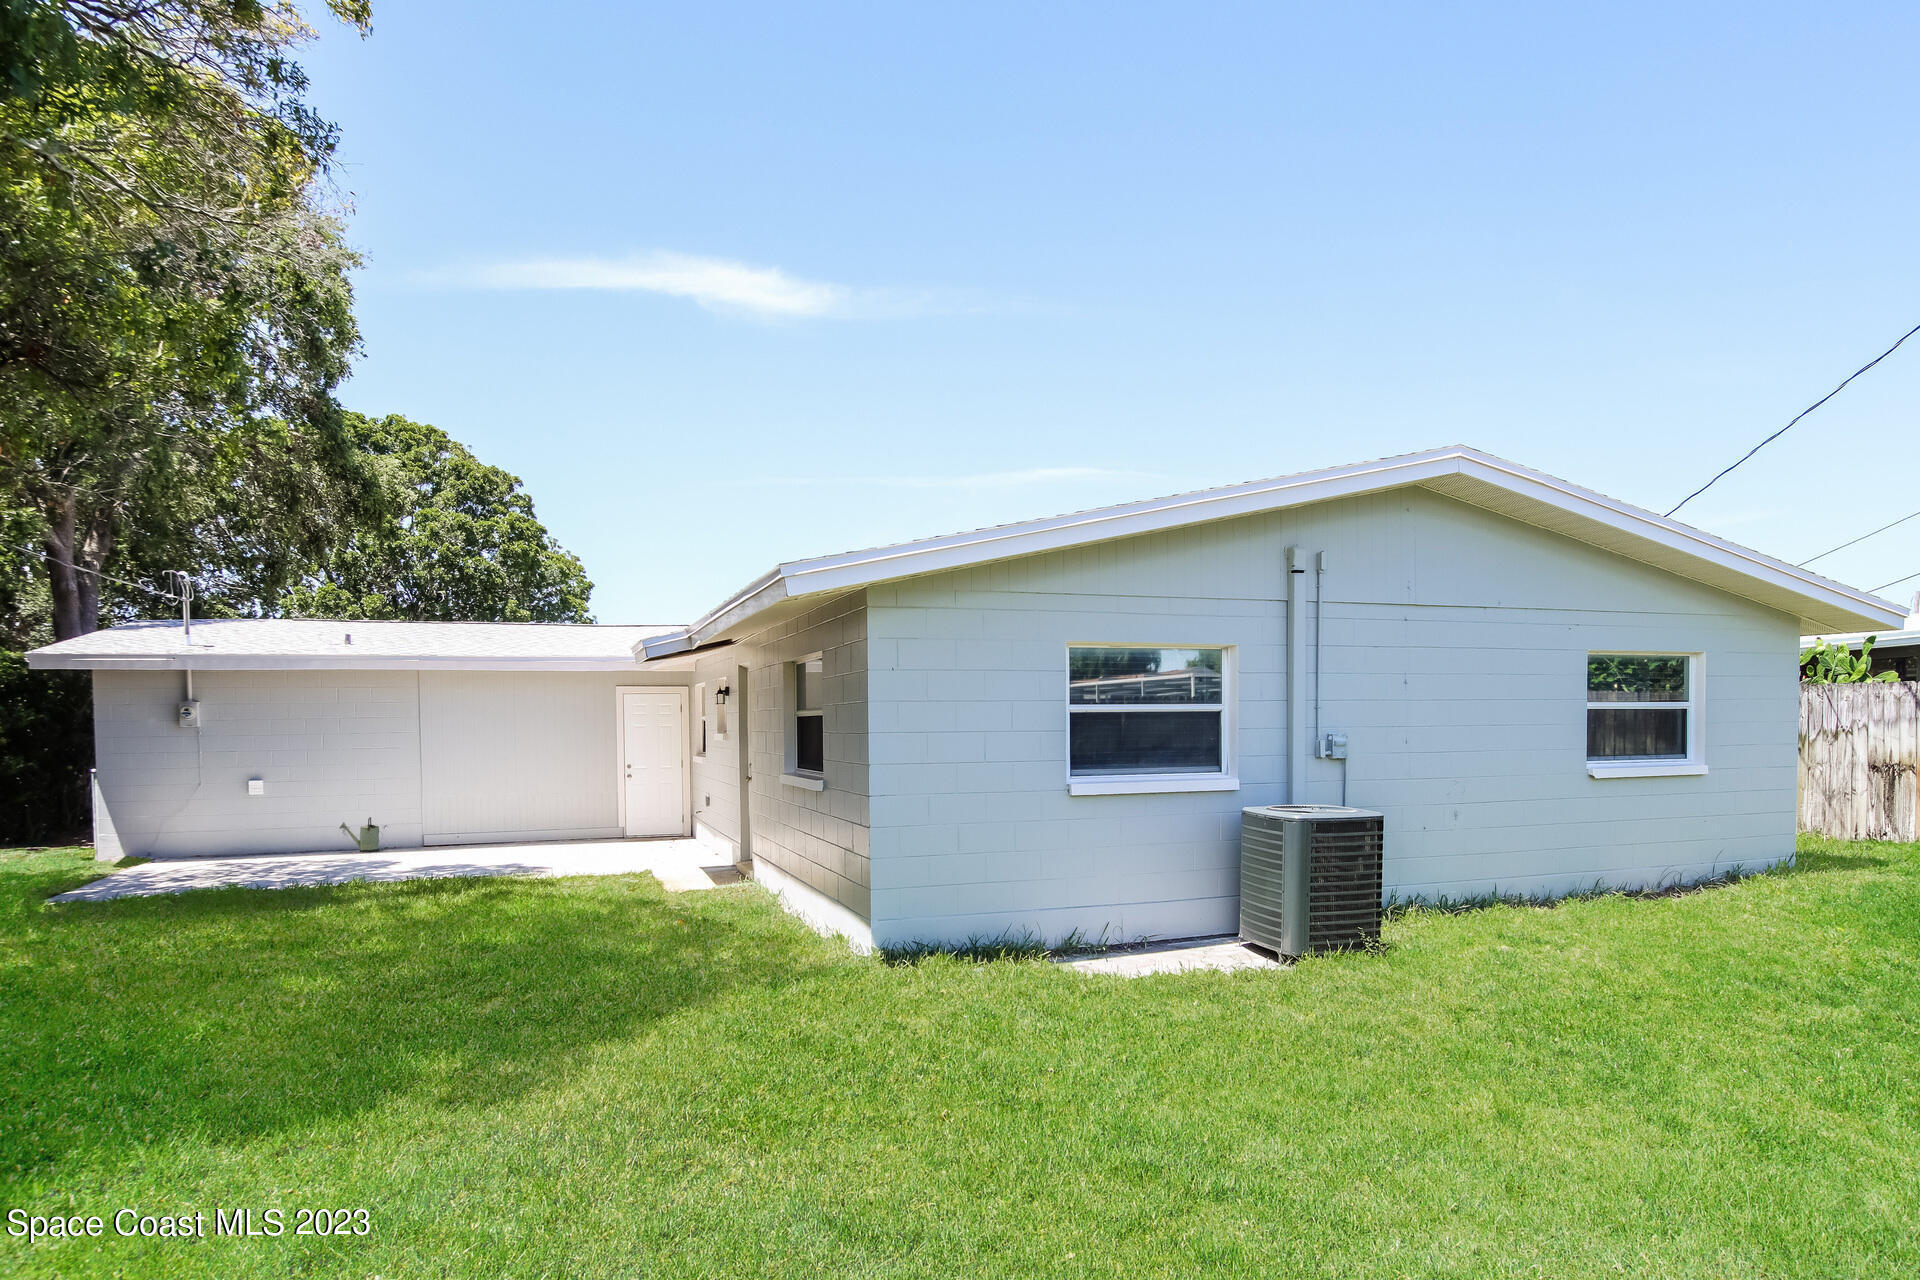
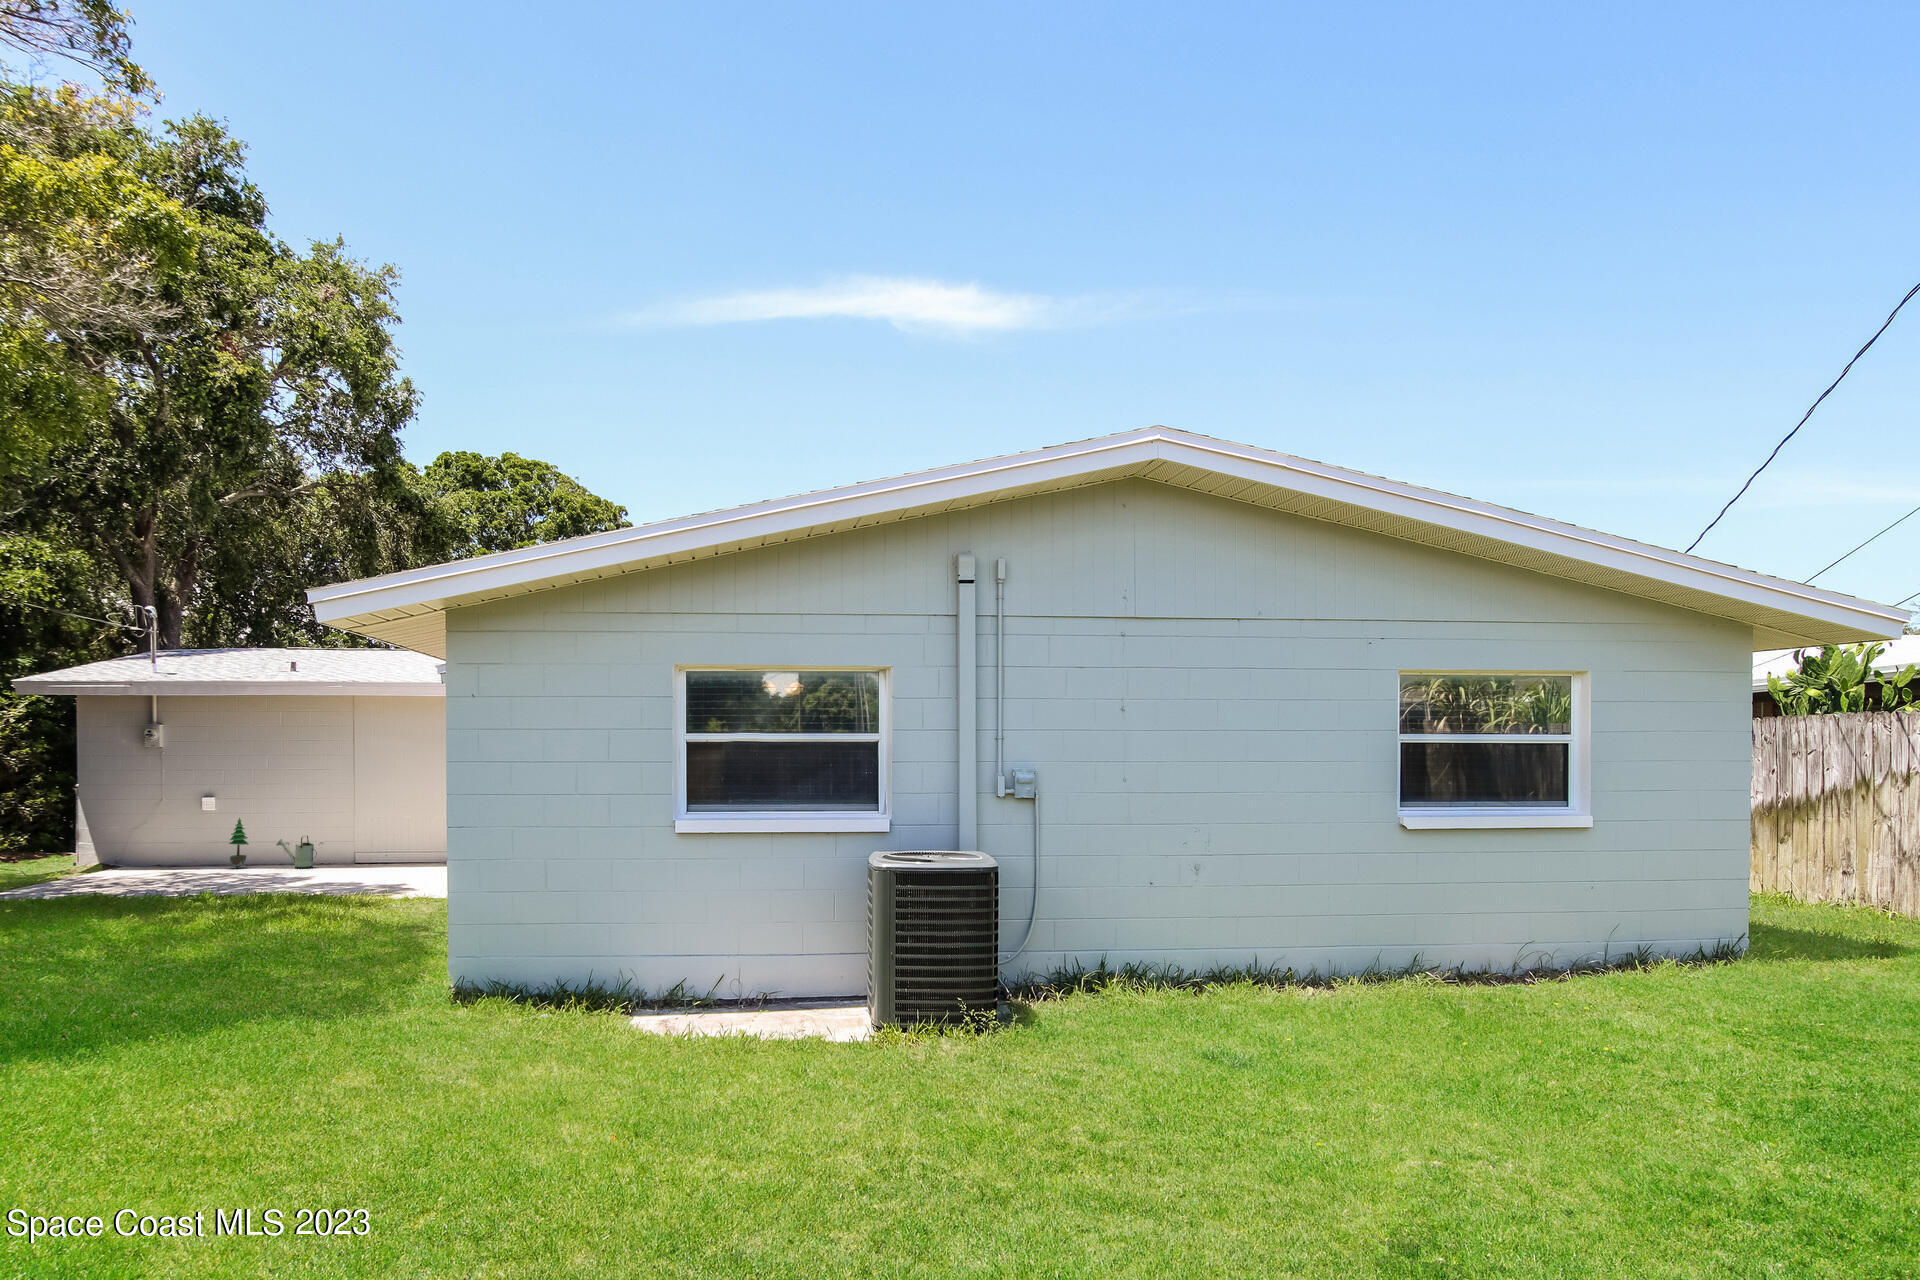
potted tree: none [283,800,305,854] -> present [229,818,248,868]

